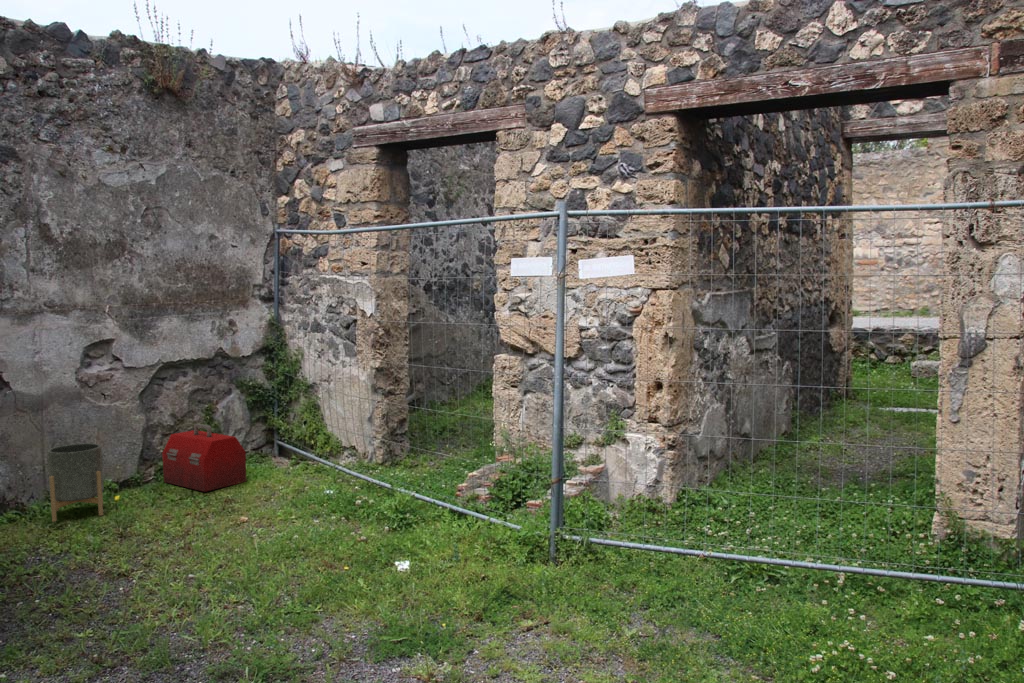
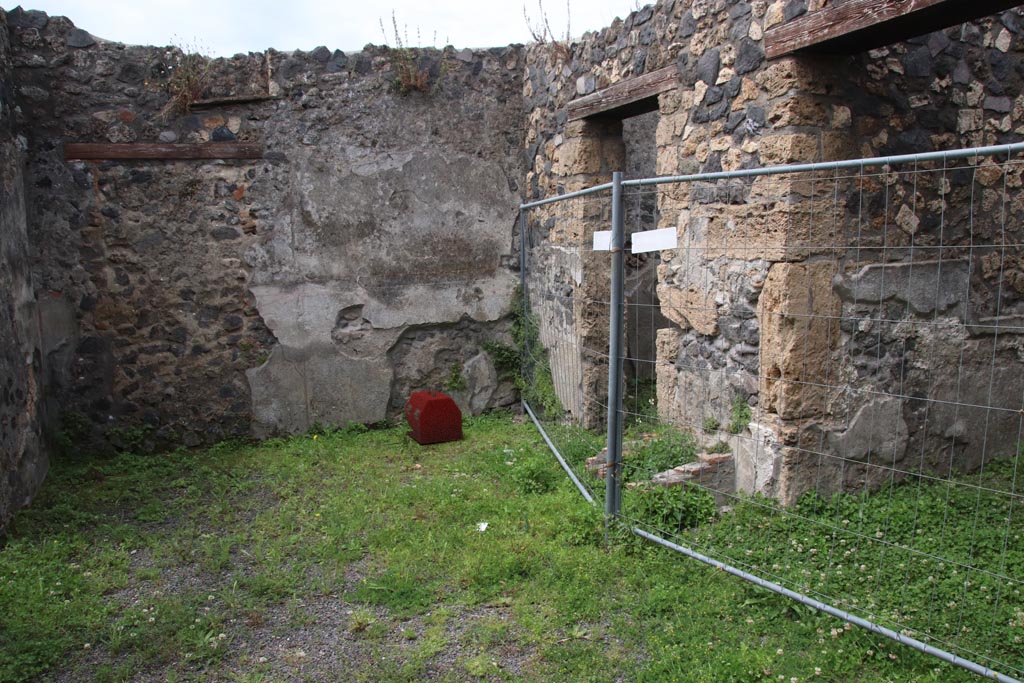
planter: present [47,443,104,522] -> none [300,394,348,454]

